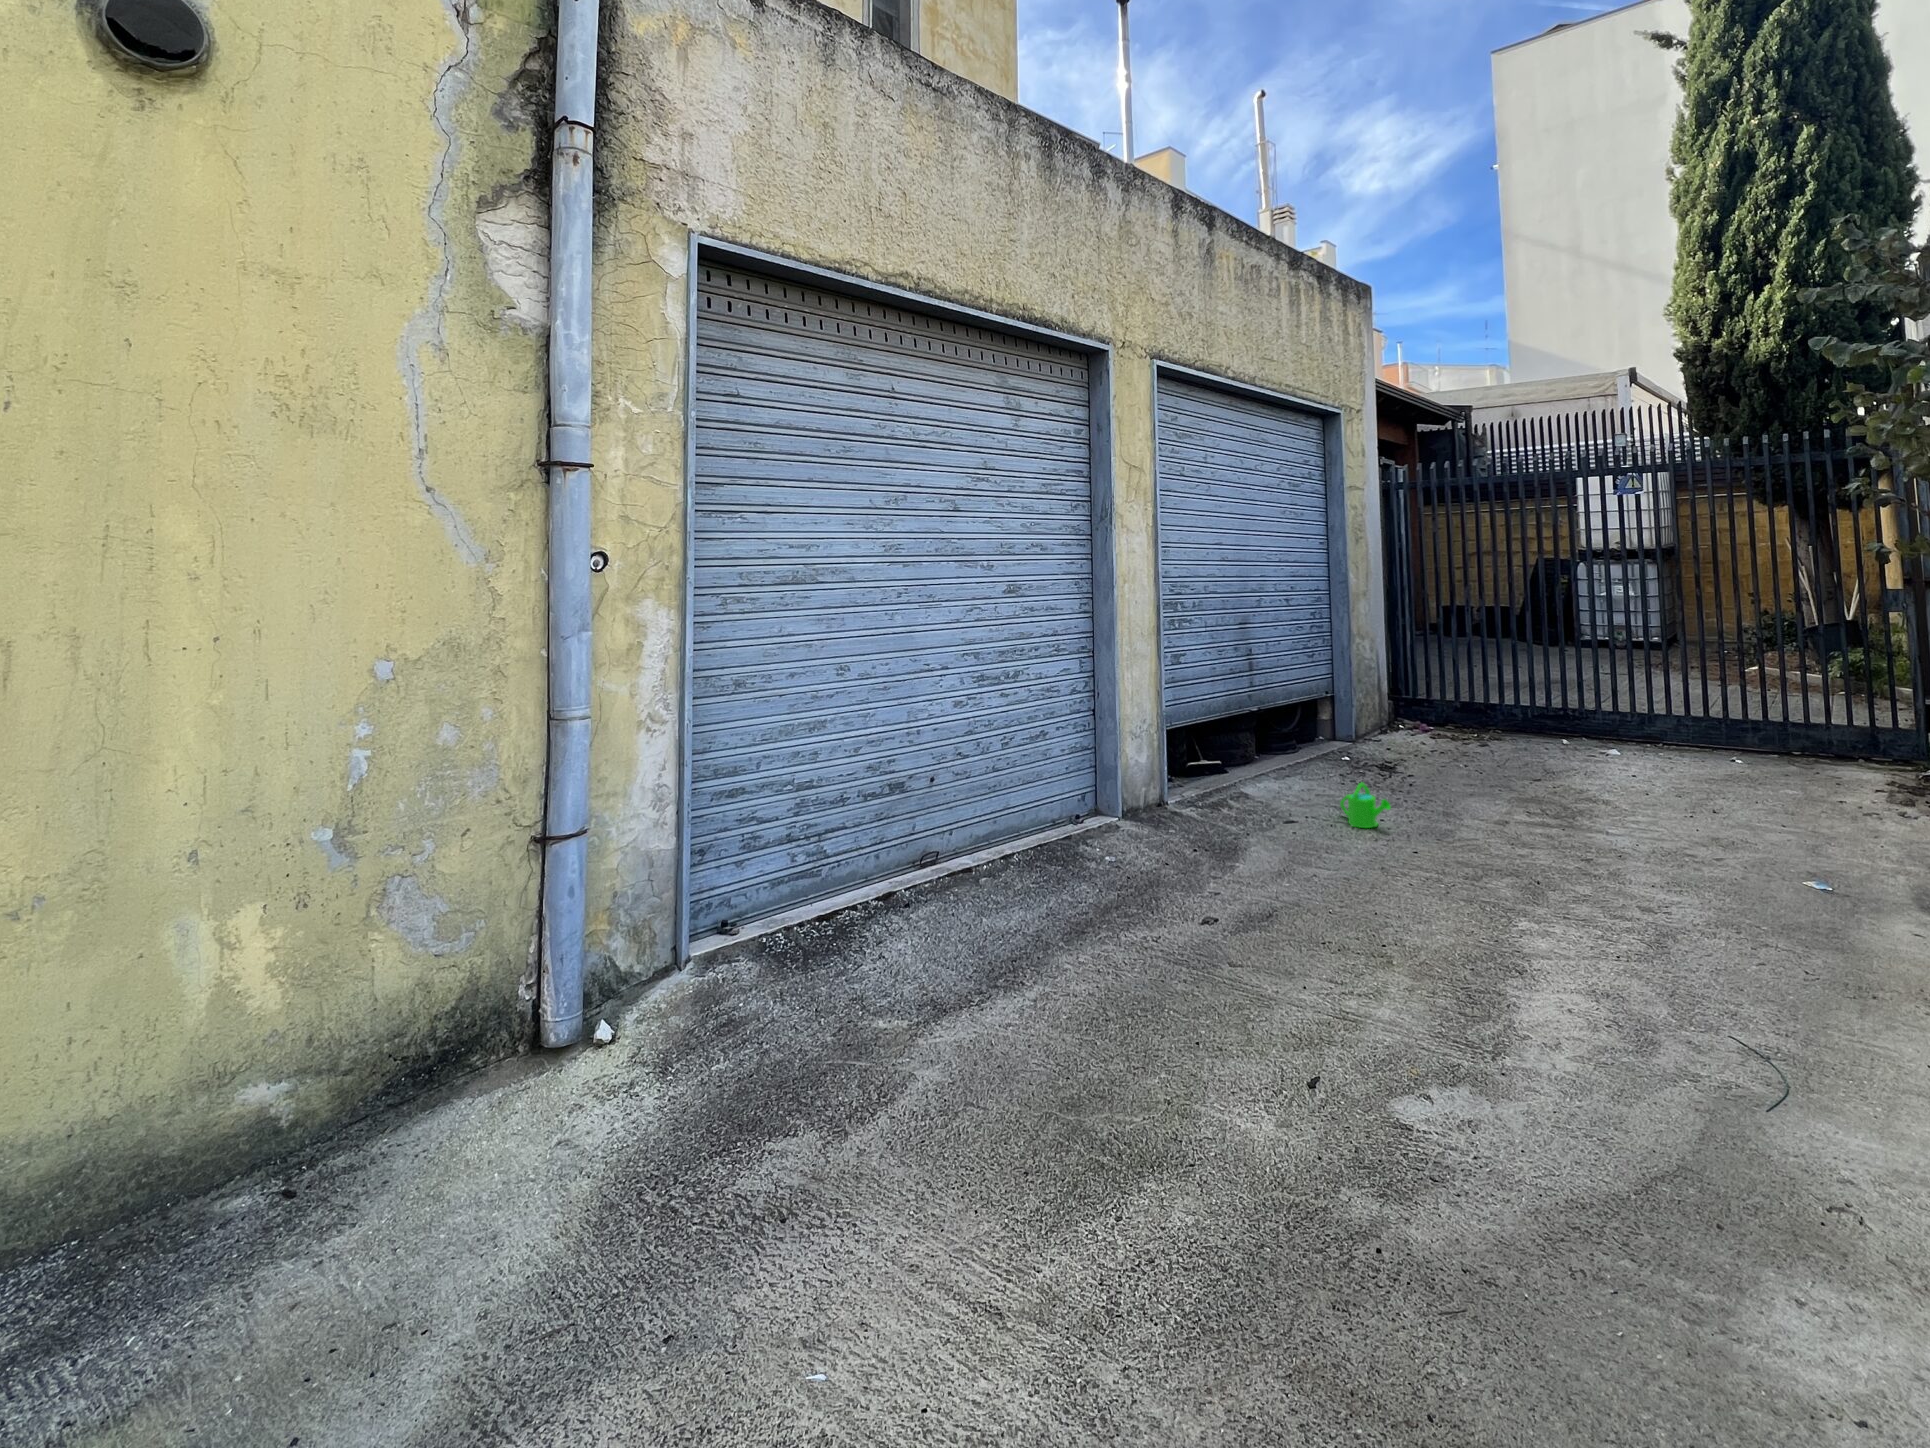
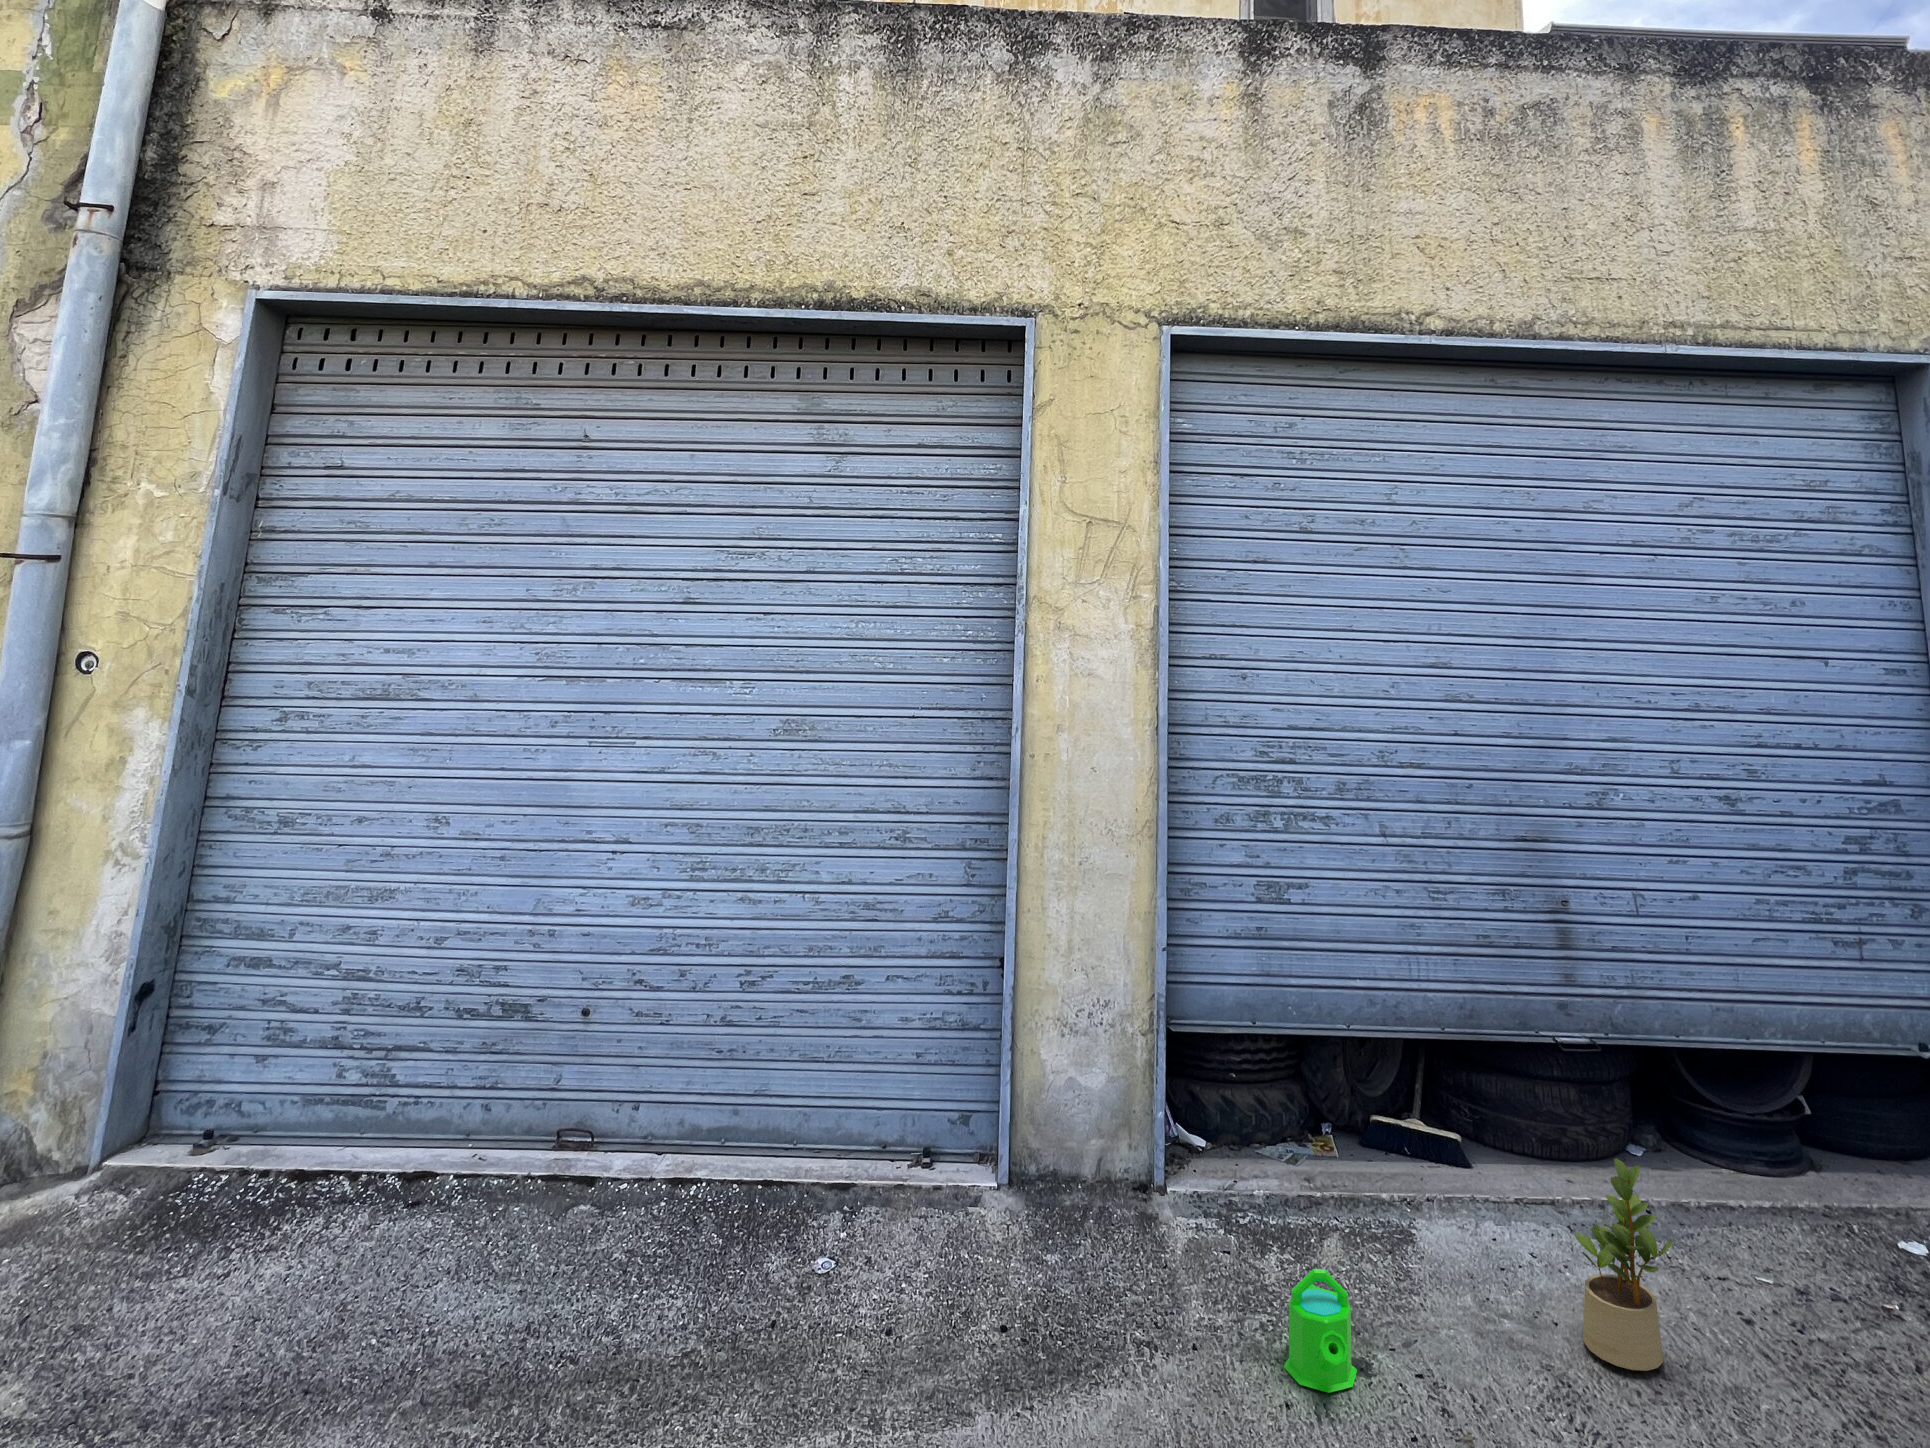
potted plant: none [1400,716,1442,794] -> present [1575,1158,1674,1371]

